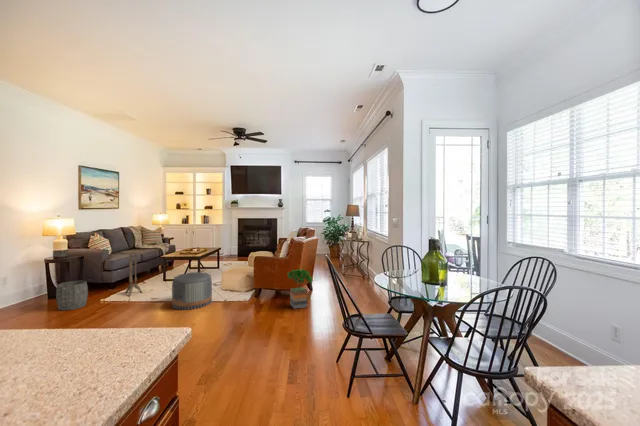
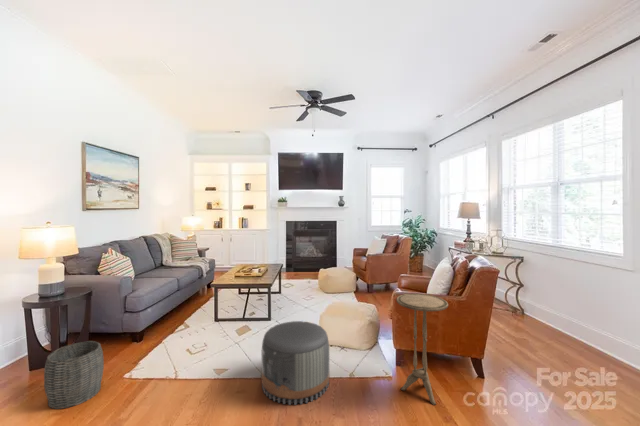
side table: present [119,250,145,296] -> present [396,294,448,405]
potted tree: present [287,269,313,309] -> none [474,317,541,402]

